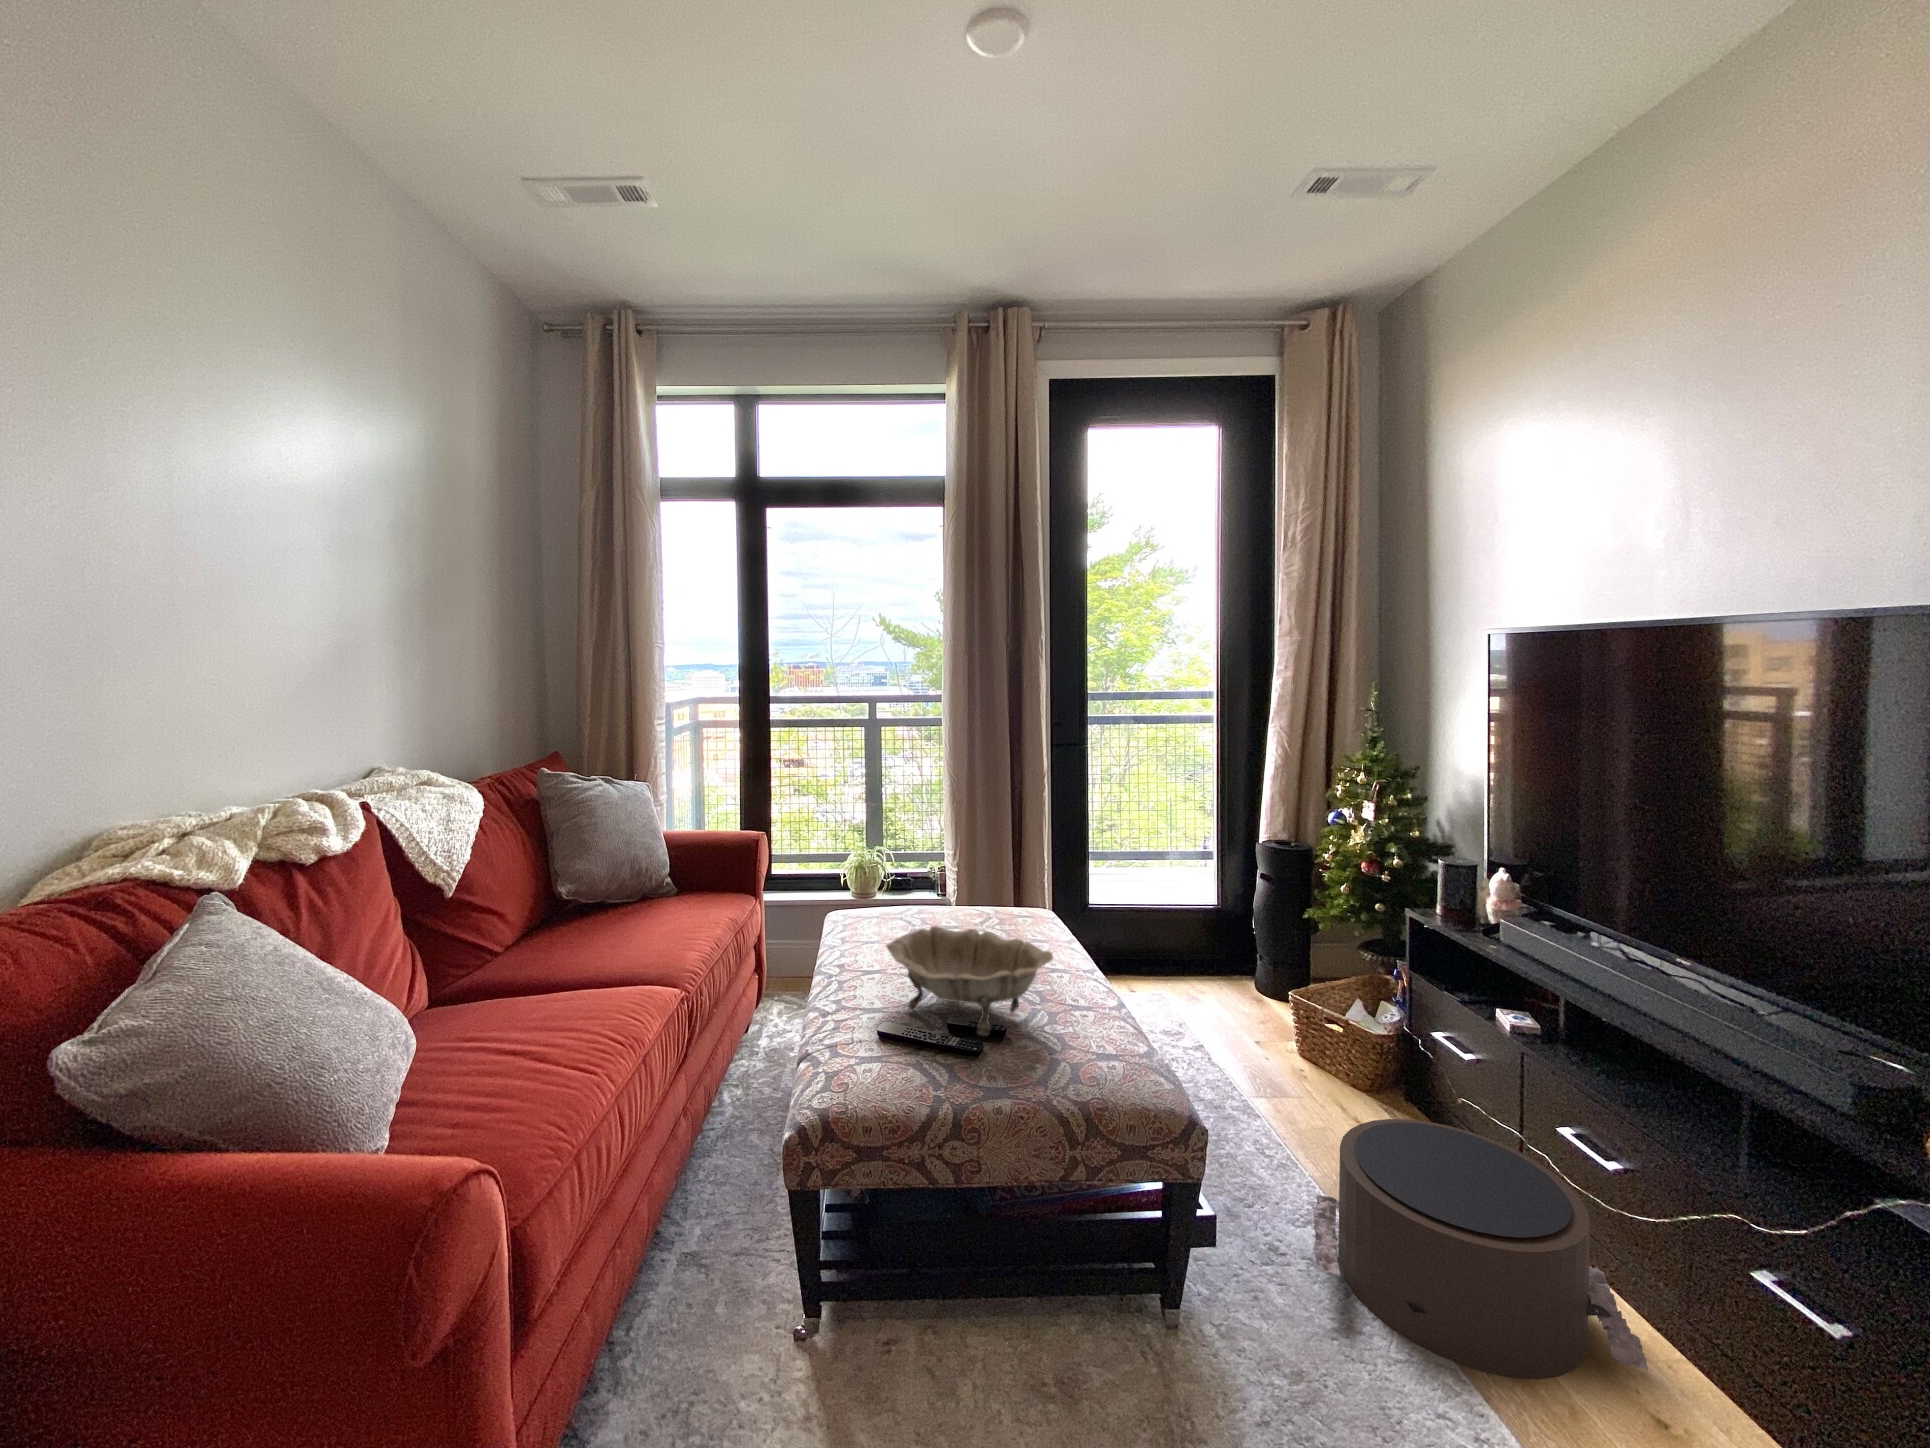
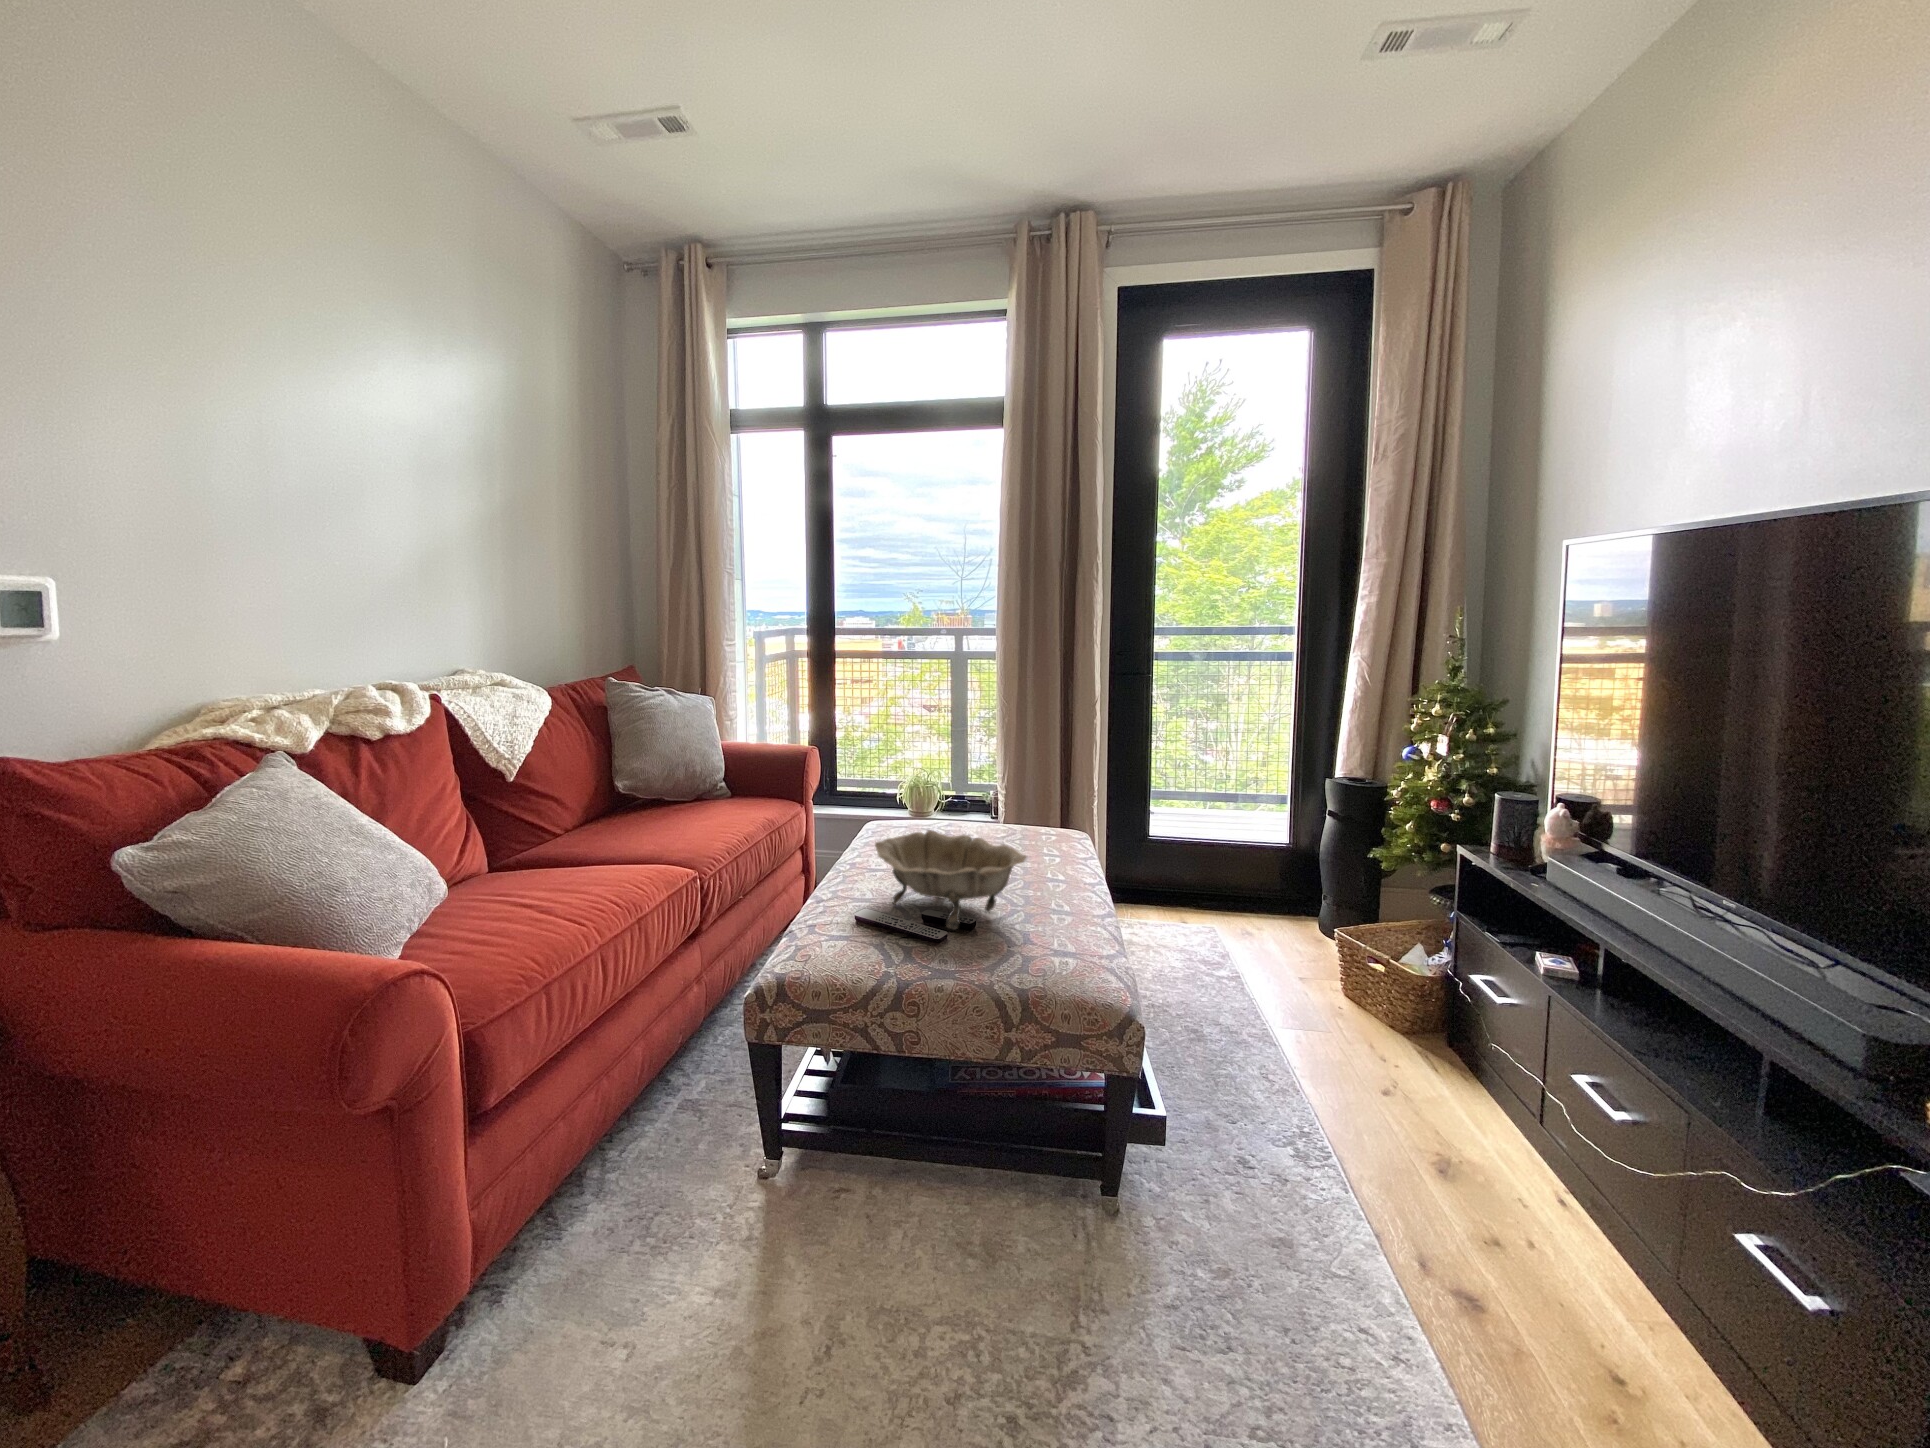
pouf: present [1313,1119,1648,1380] -> none [1272,1051,1611,1315]

